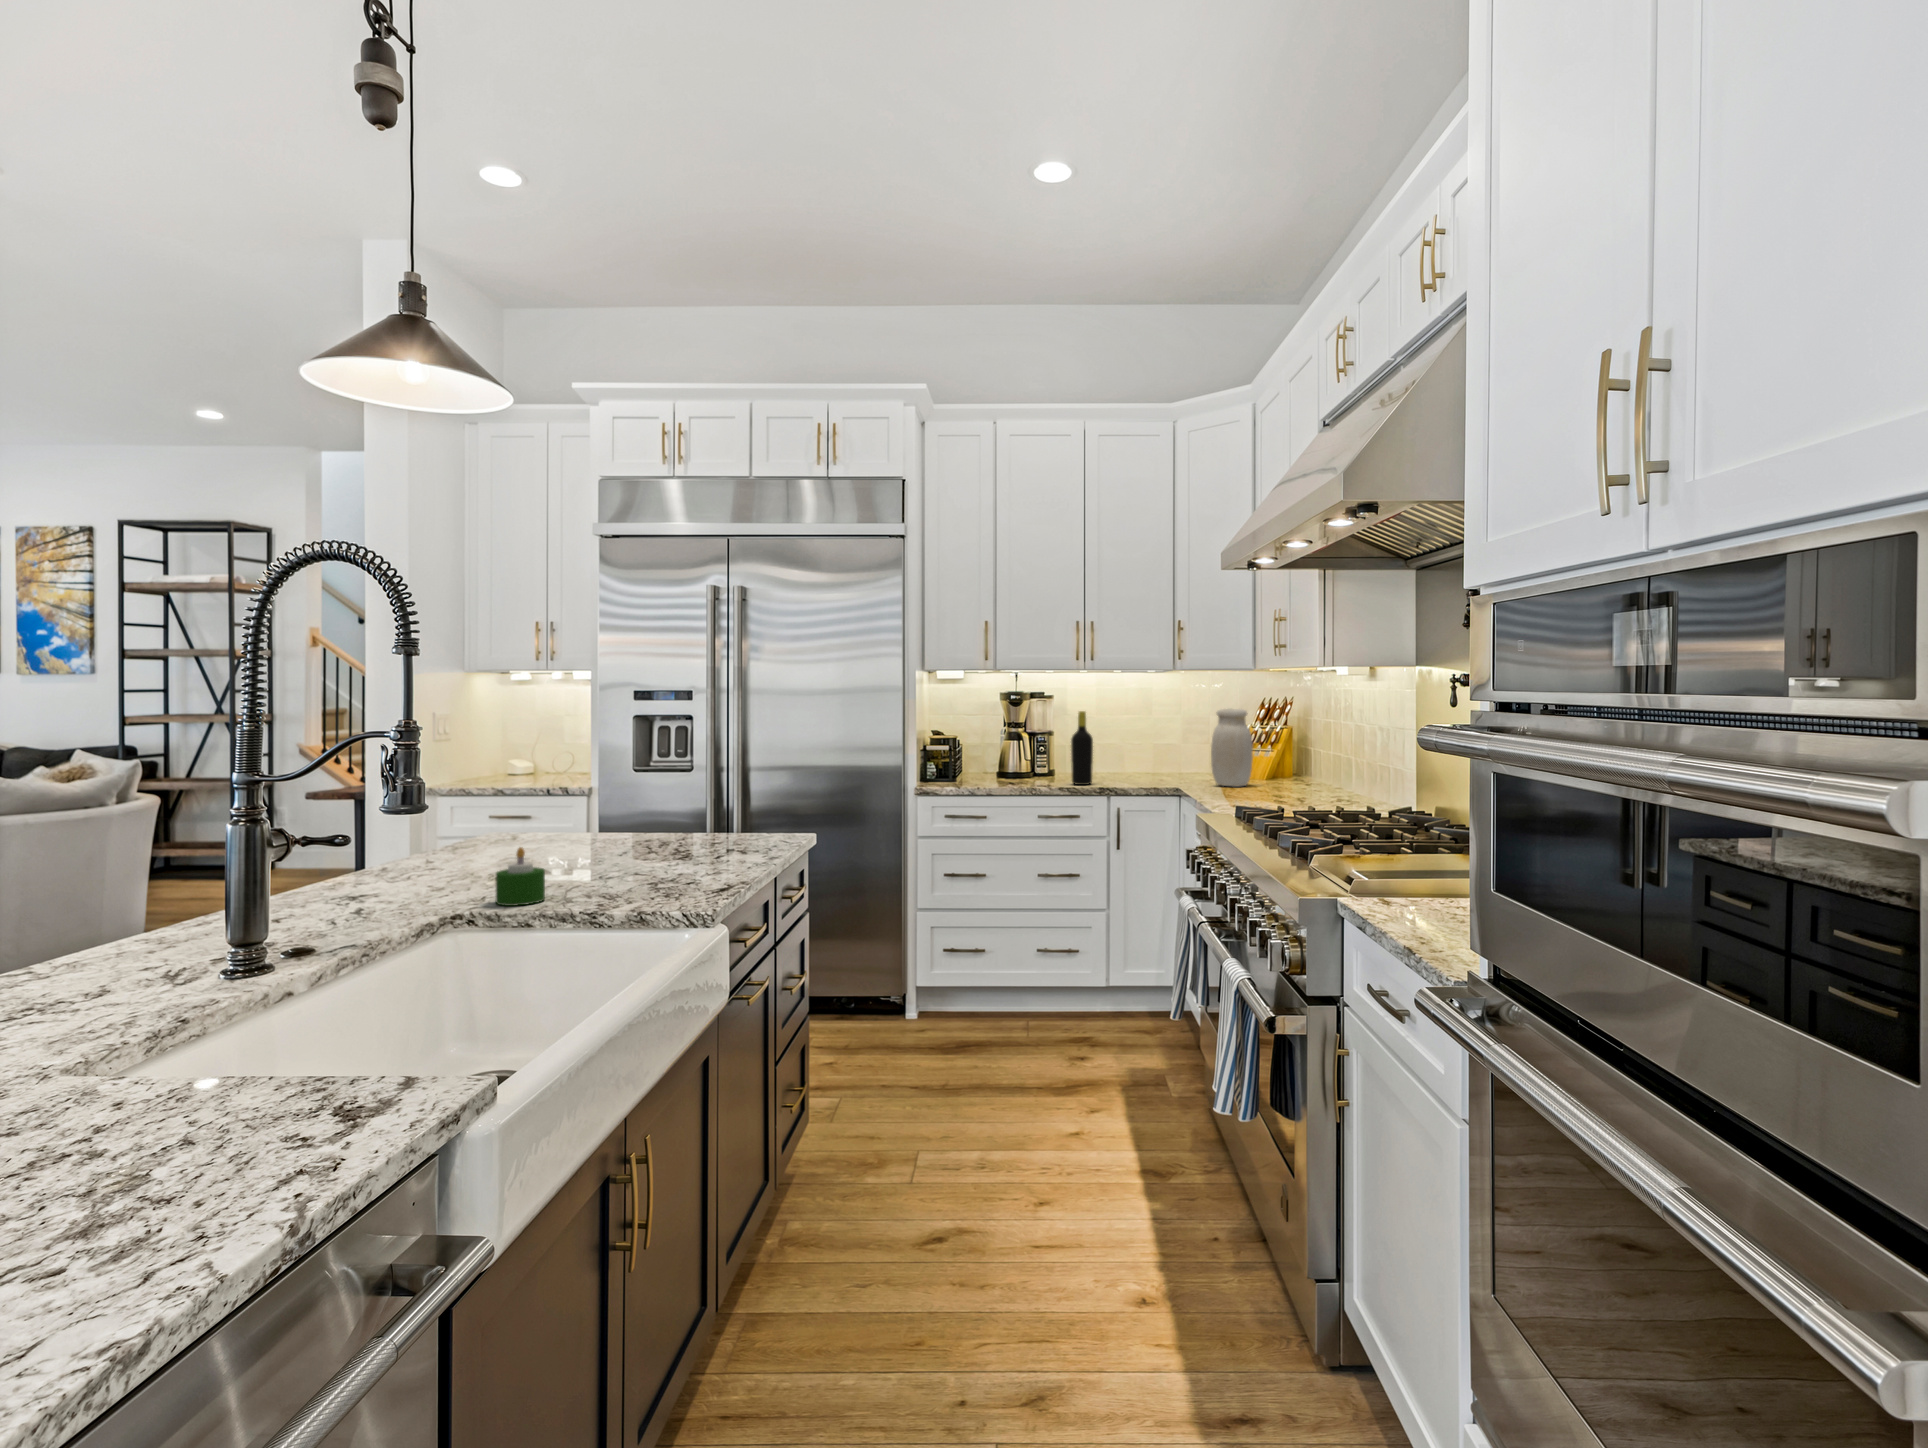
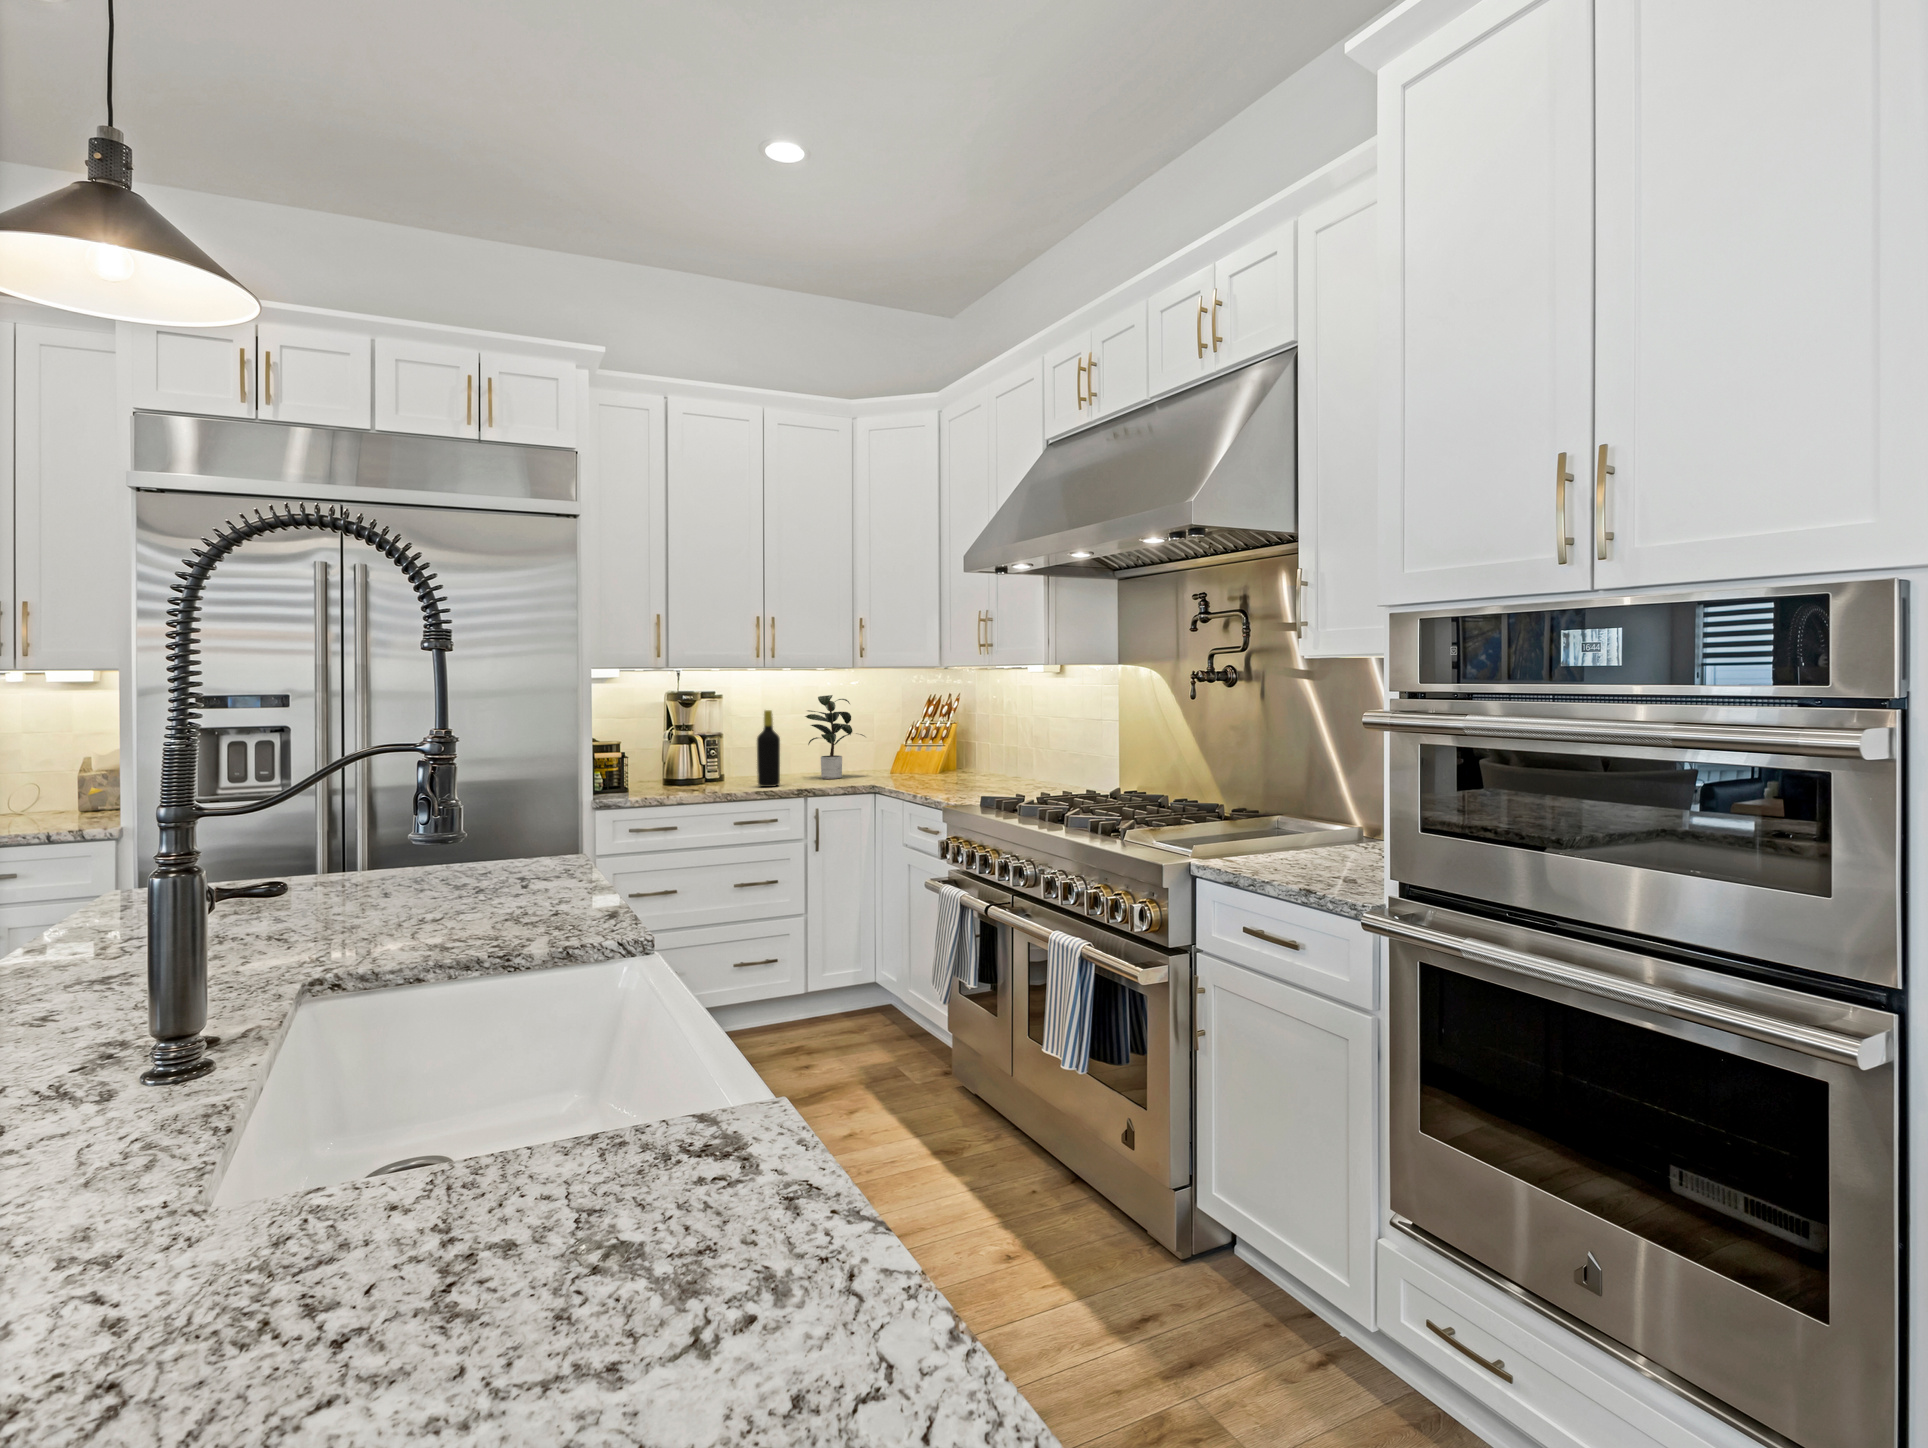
potted plant: none [1117,697,1195,781] -> present [805,695,865,779]
jar: present [1211,709,1253,787] -> none [905,704,944,779]
candle: present [496,847,545,906] -> none [349,888,413,961]

